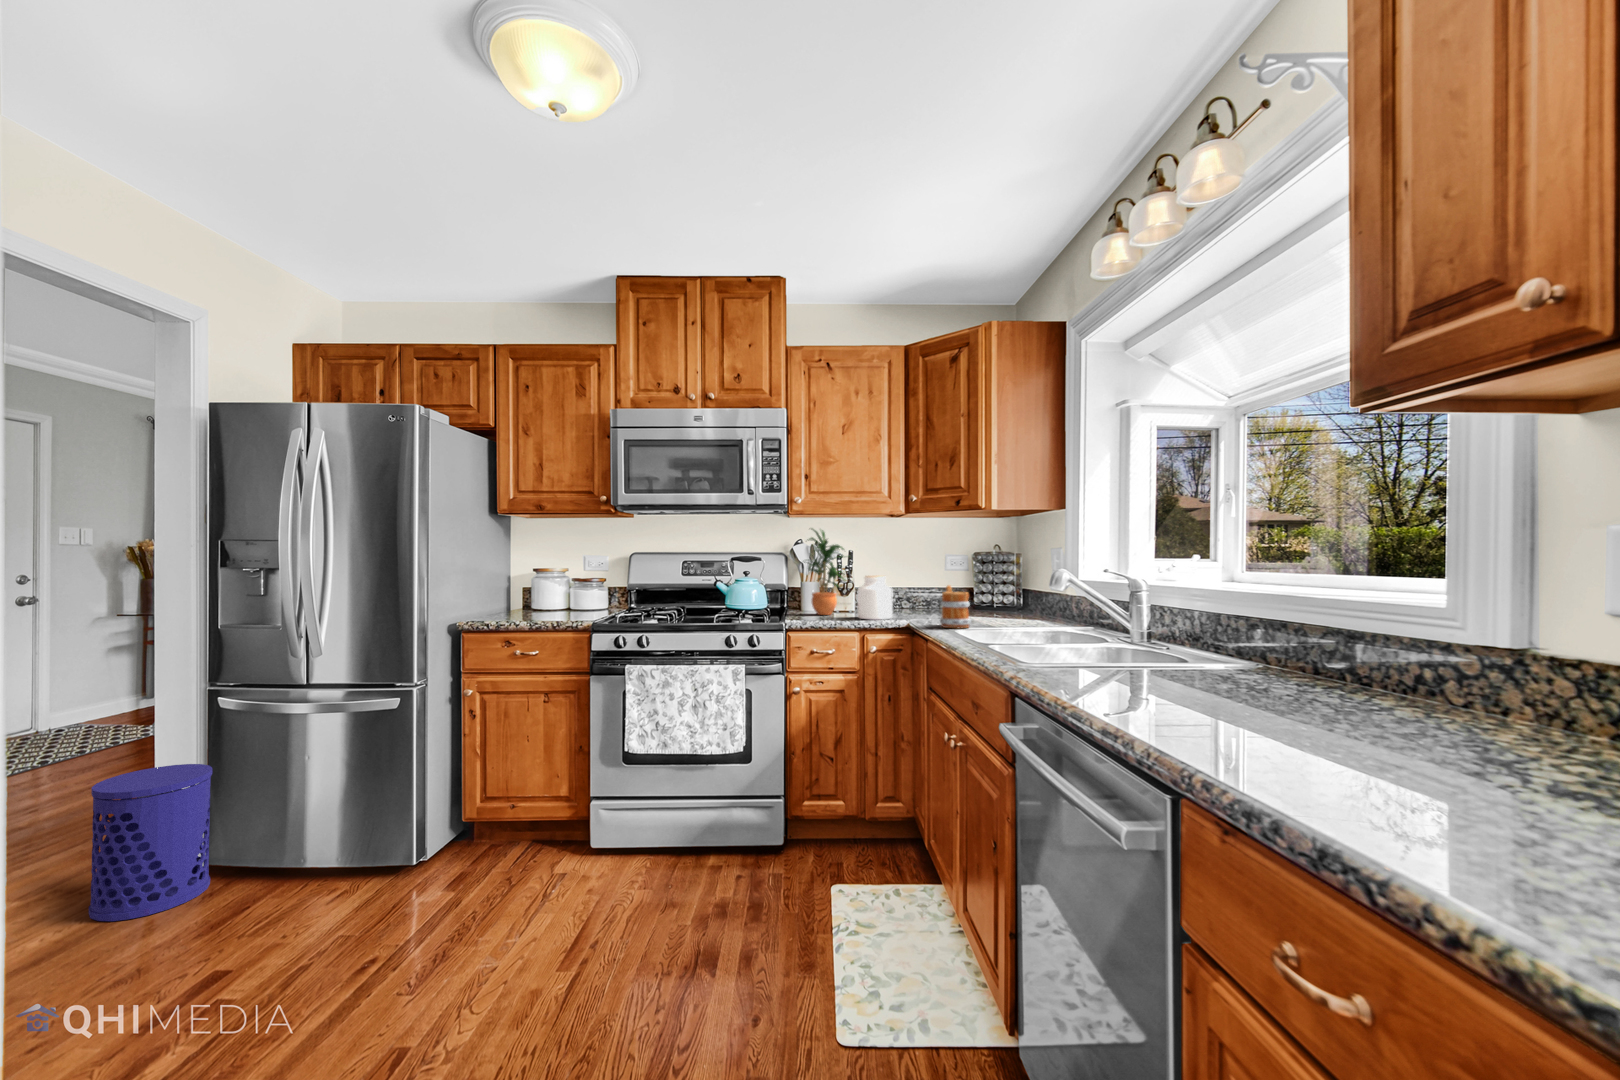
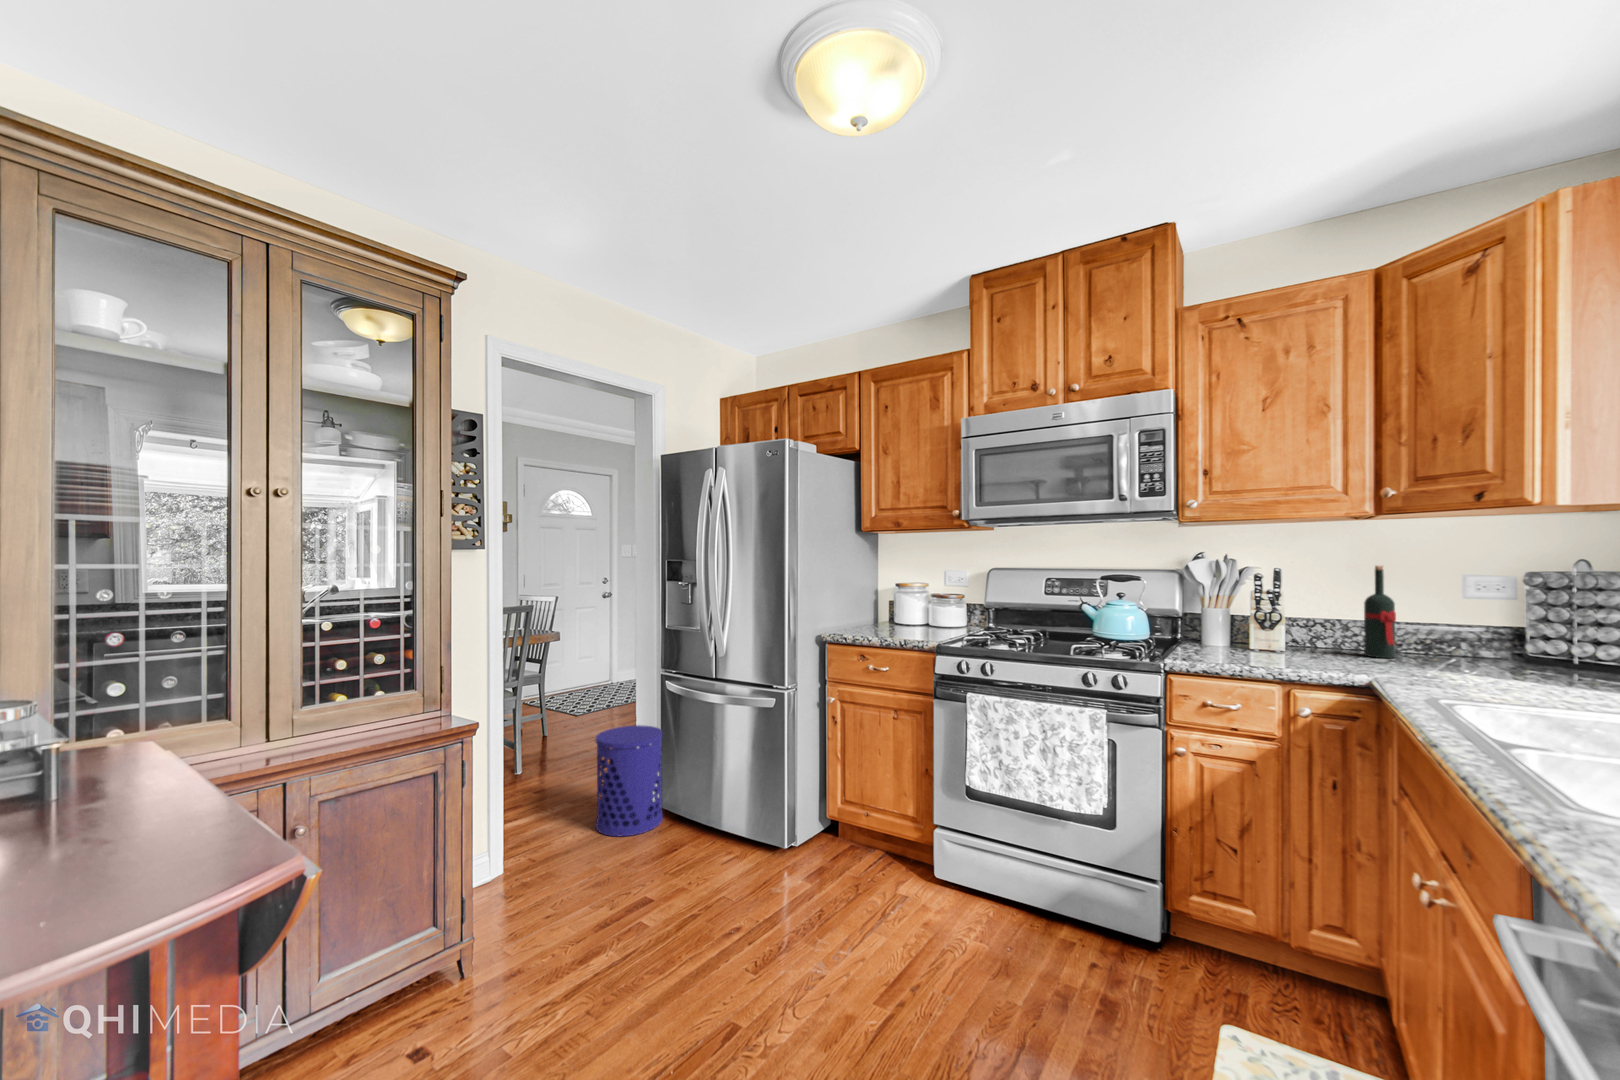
potted plant: present [804,529,845,615] -> none [1200,538,1280,653]
wine bottle: none [898,548,915,612] -> present [1364,566,1396,658]
jar: present [857,576,893,620] -> none [1282,606,1343,671]
mug: present [940,585,971,628] -> none [1421,634,1487,707]

